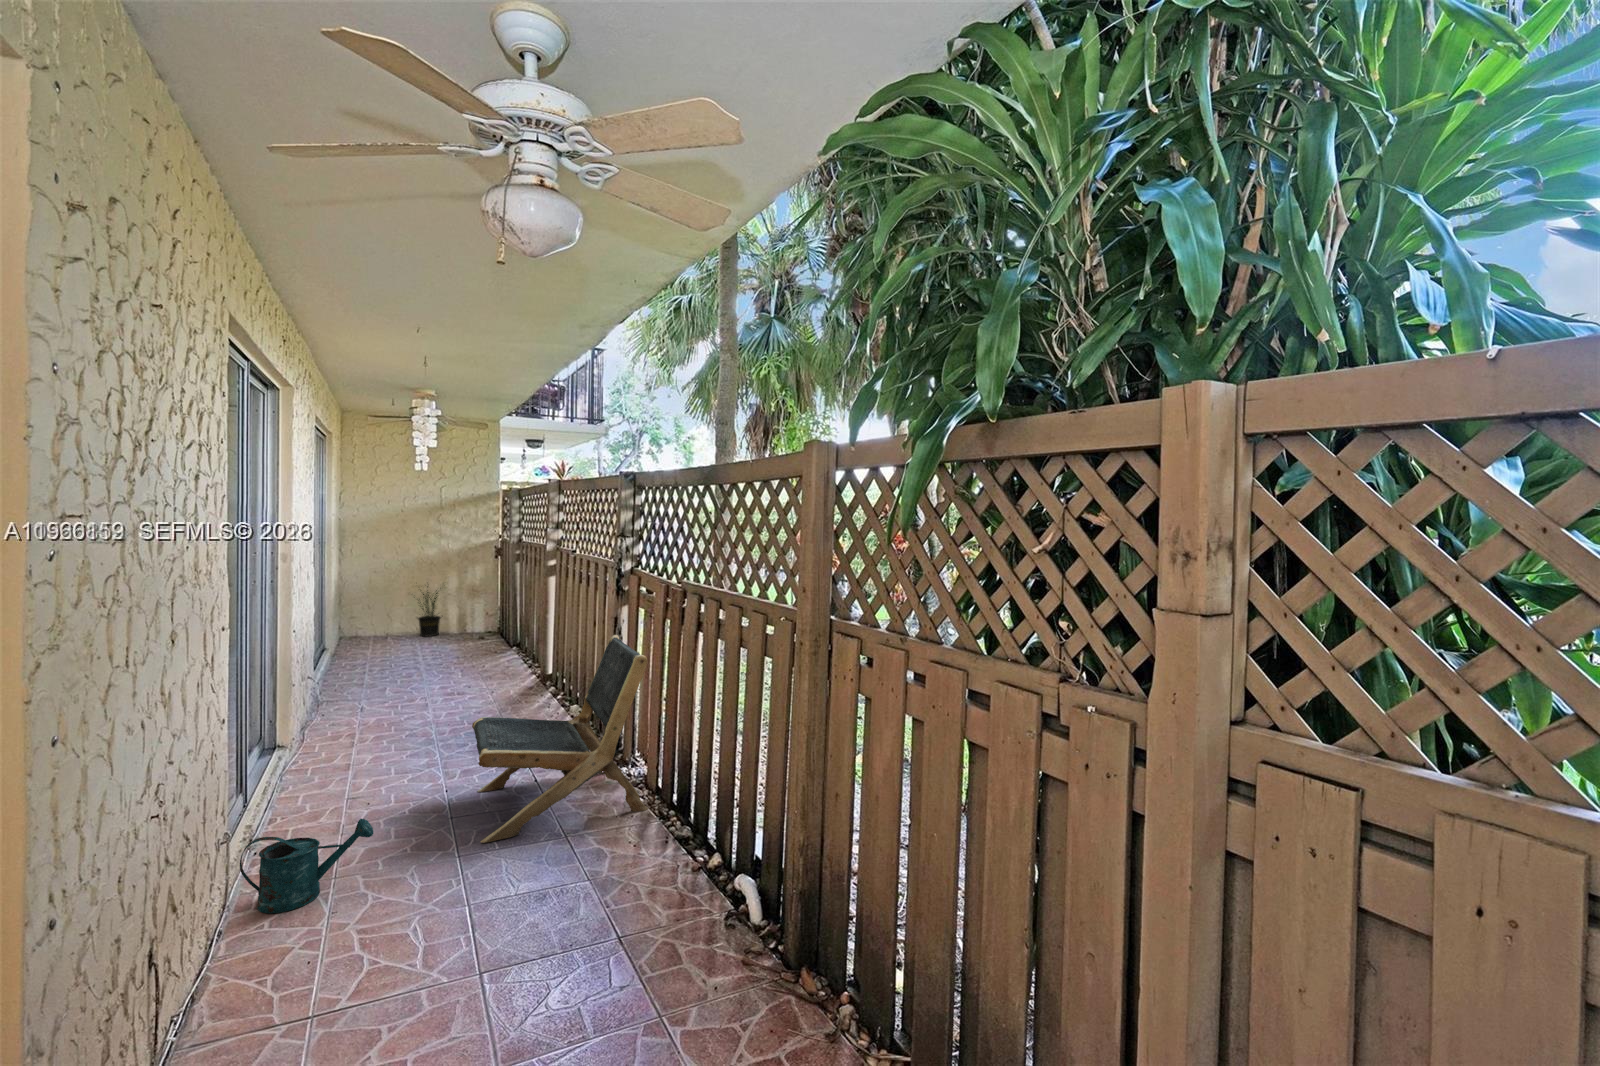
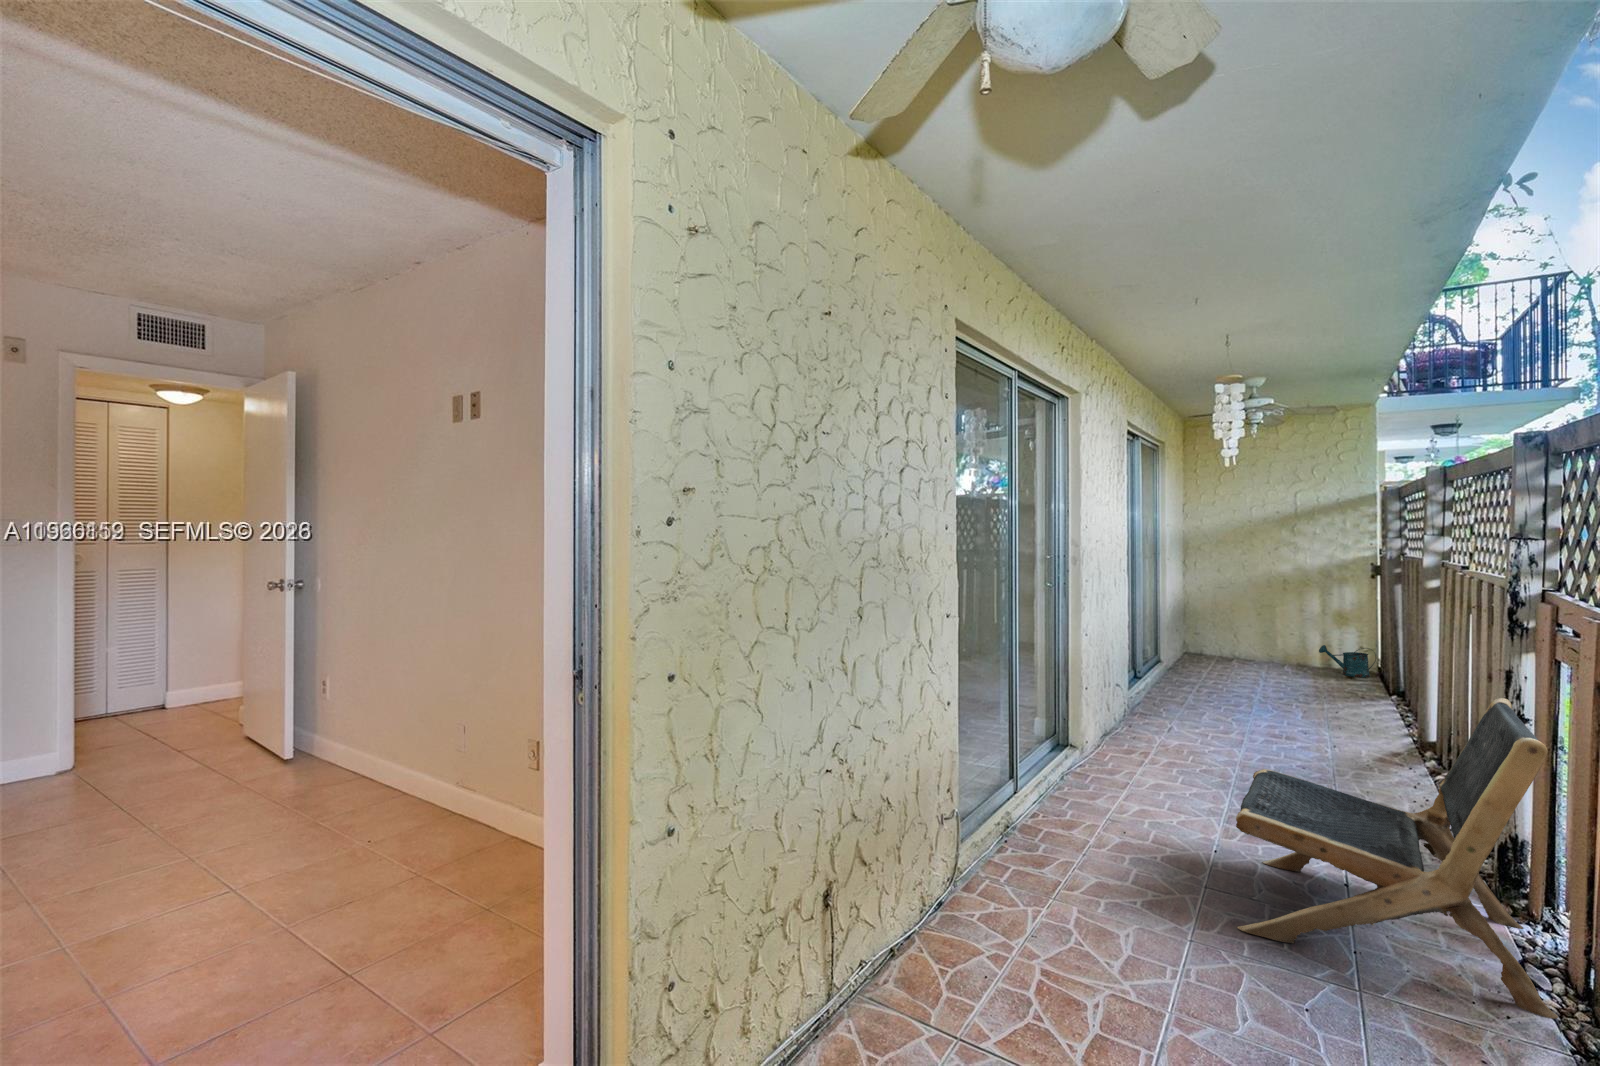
potted plant: present [418,586,441,637] -> none [1259,601,1308,666]
watering can: present [240,819,373,913] -> present [1319,645,1376,677]

